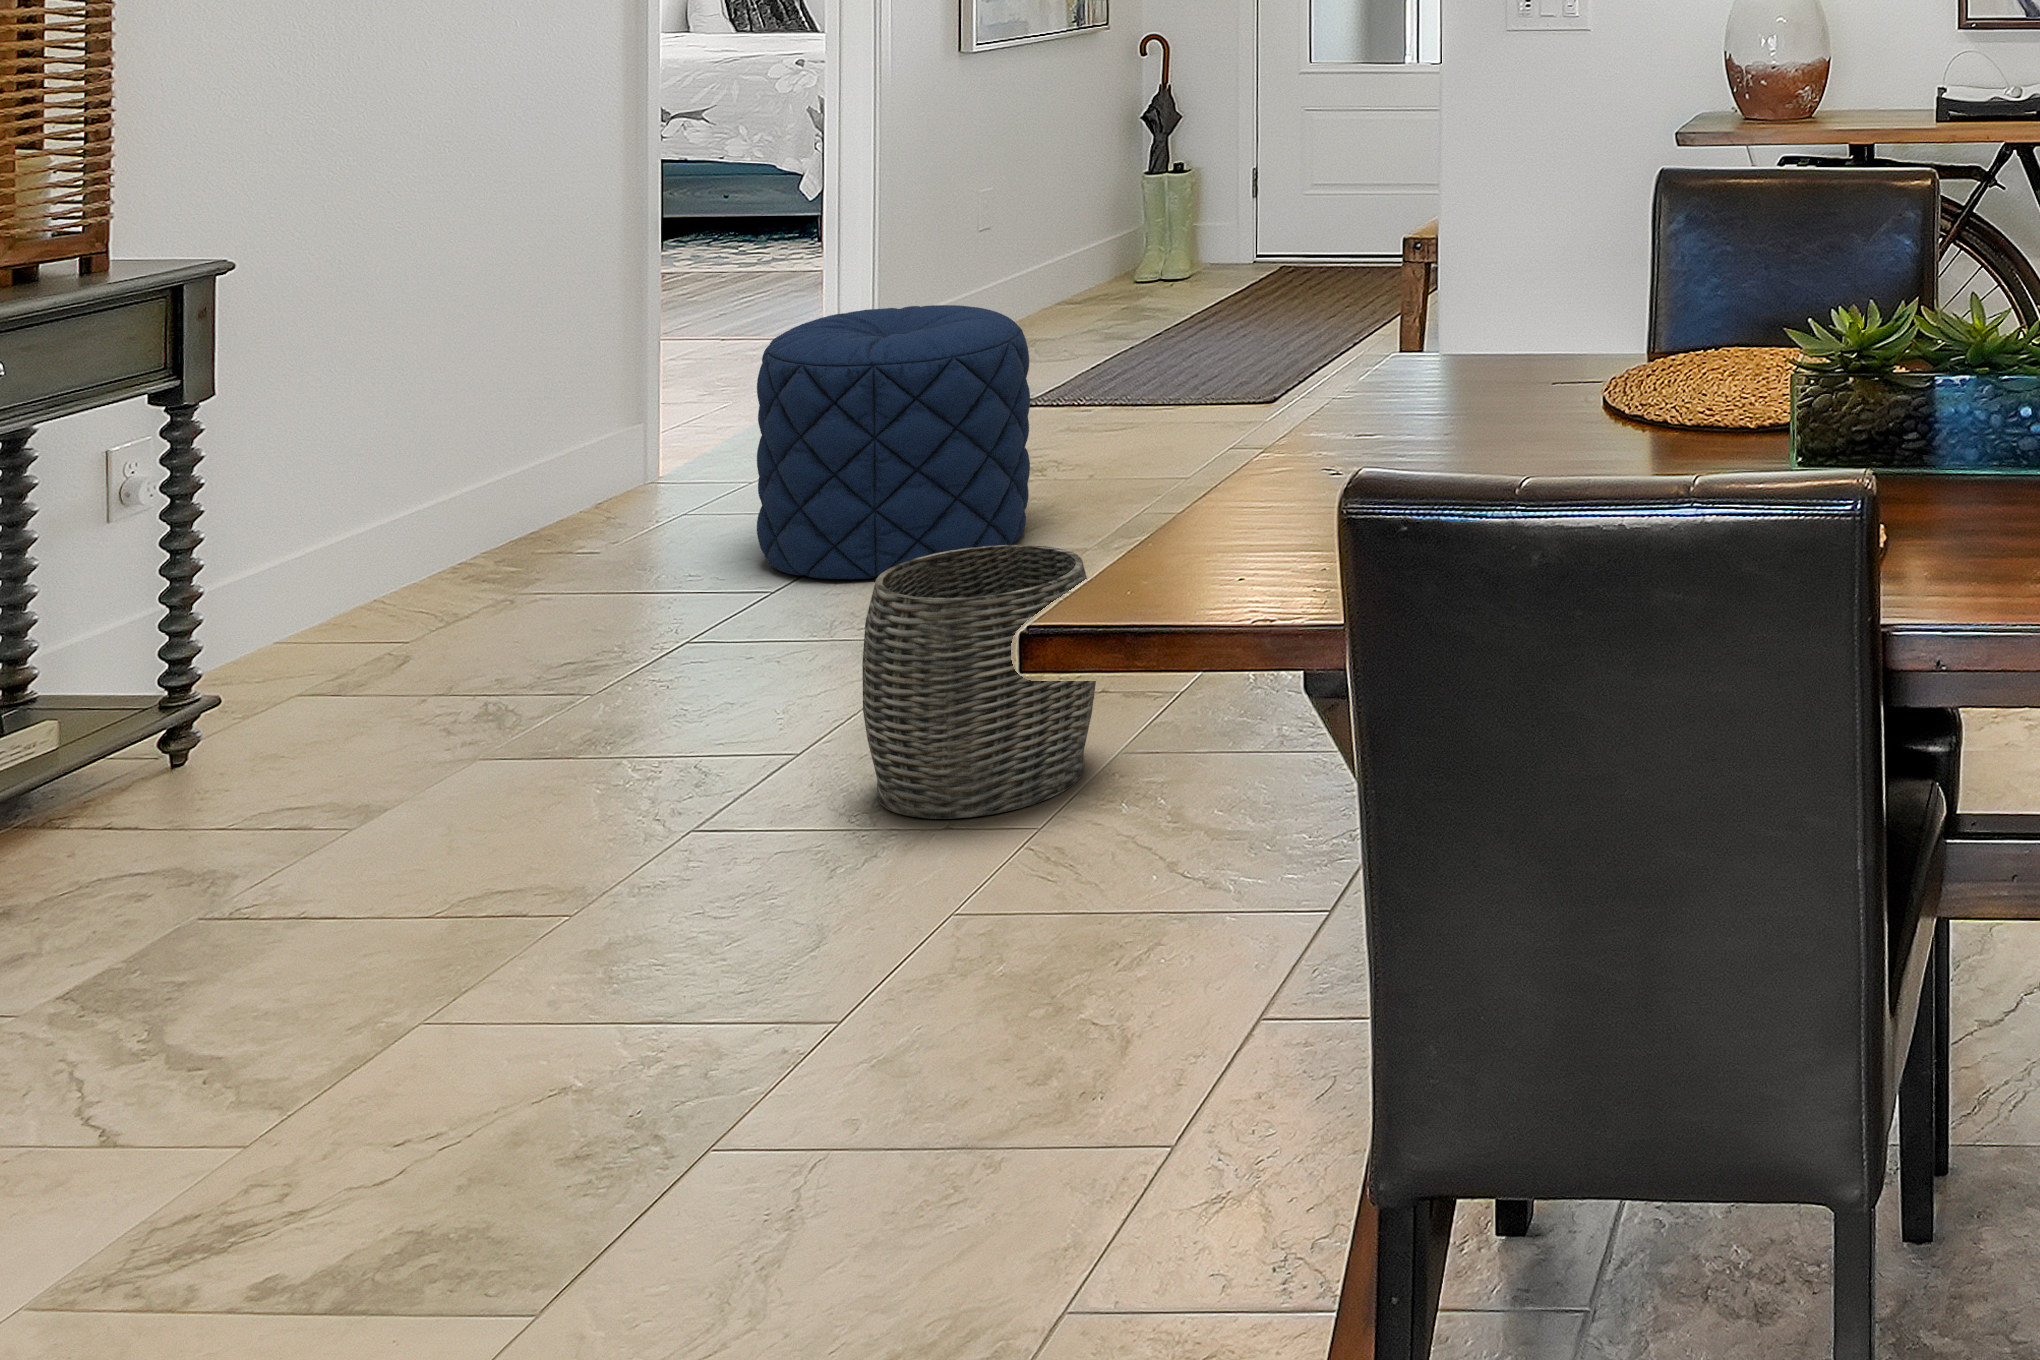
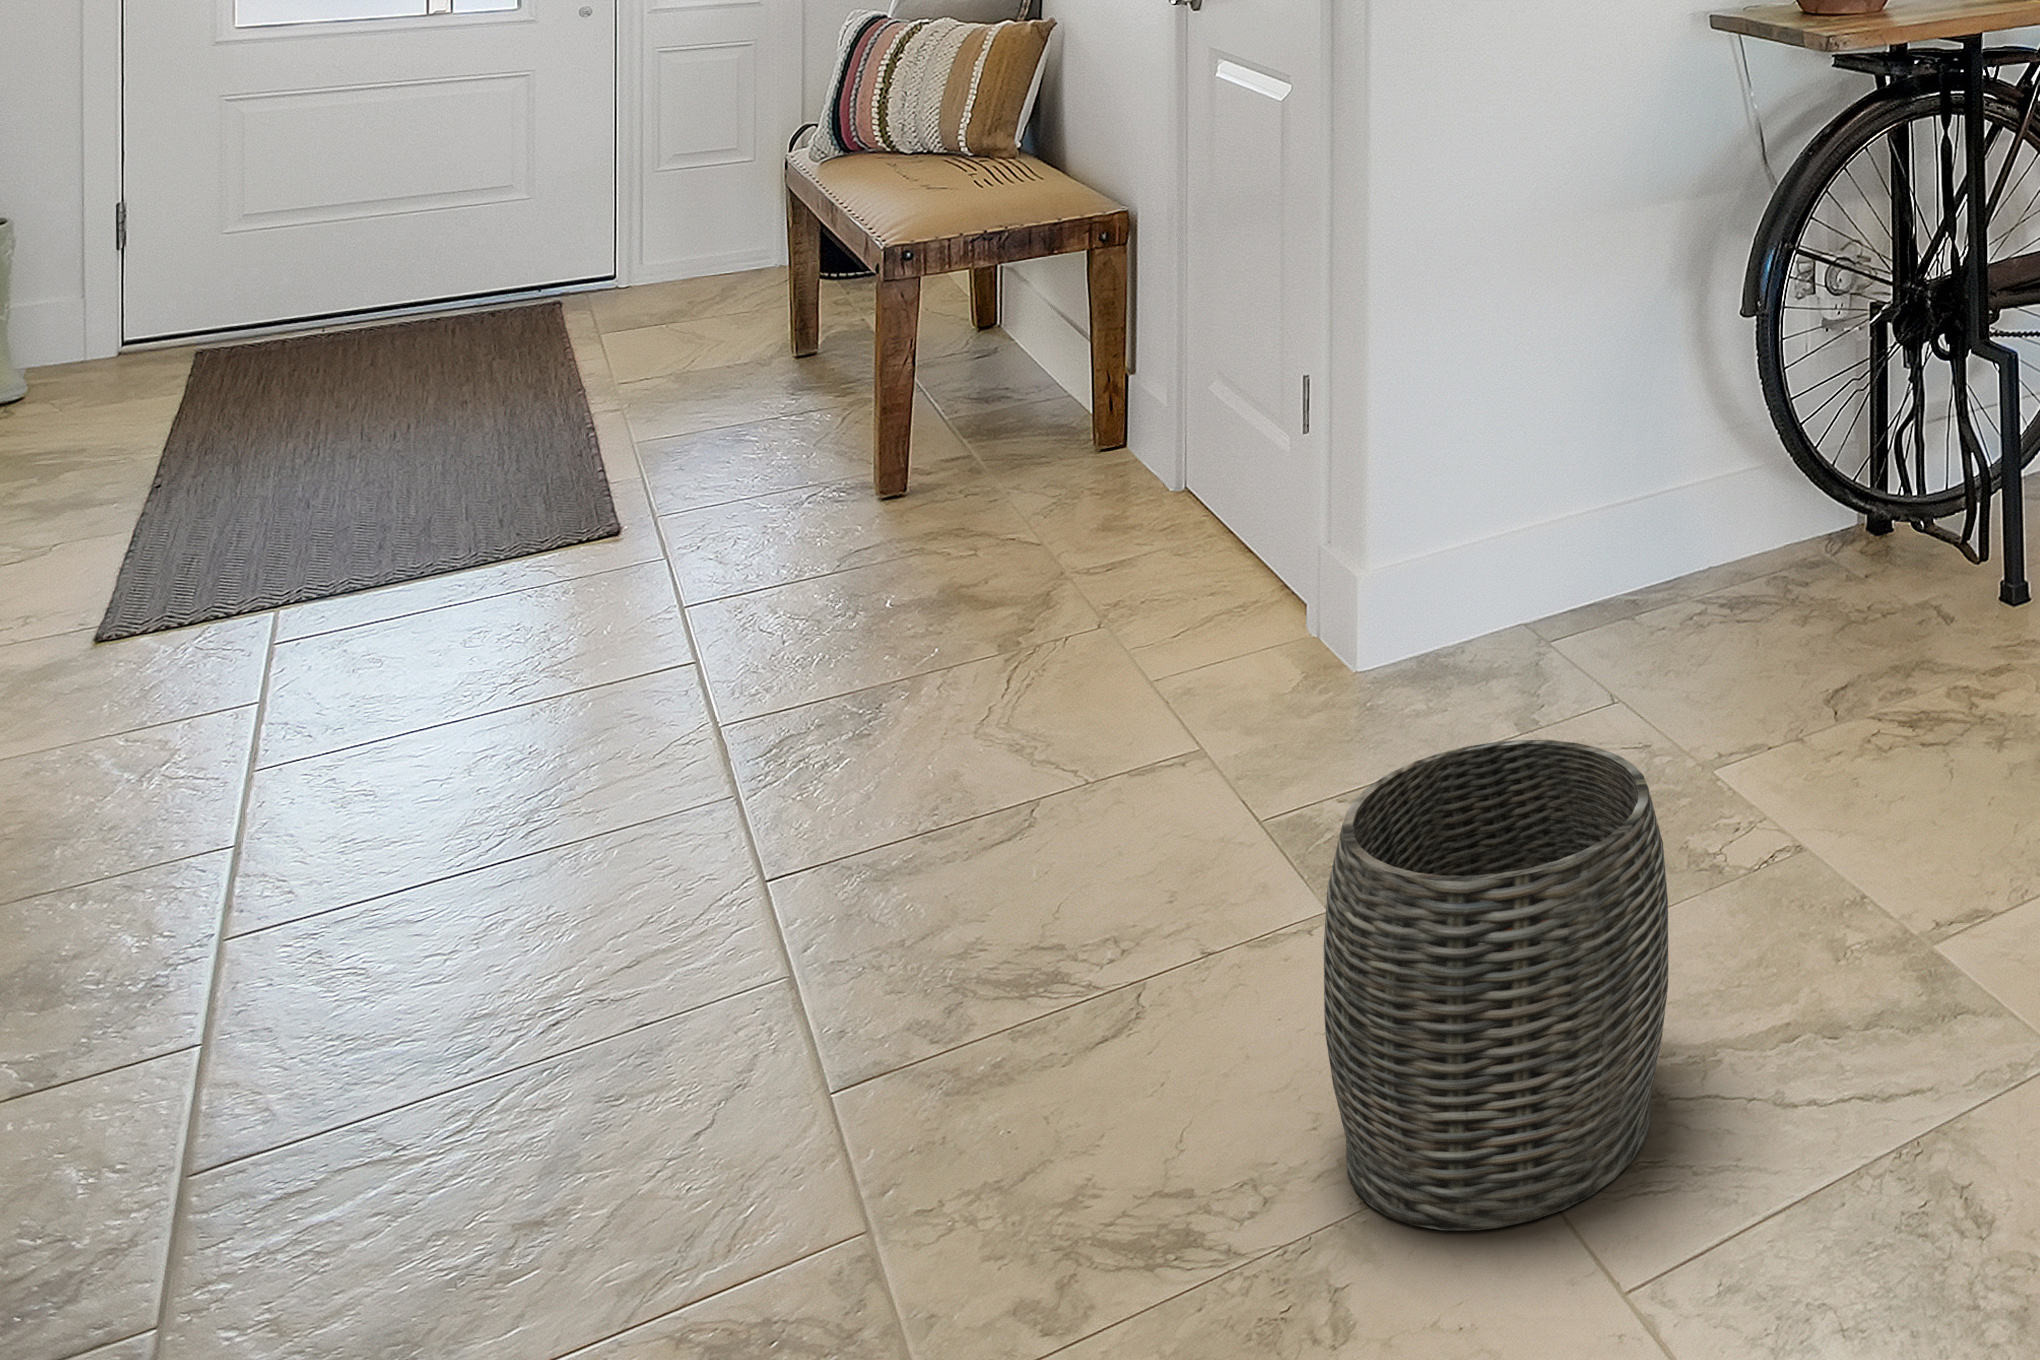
pouf: present [757,305,1030,579] -> none [165,454,702,1005]

